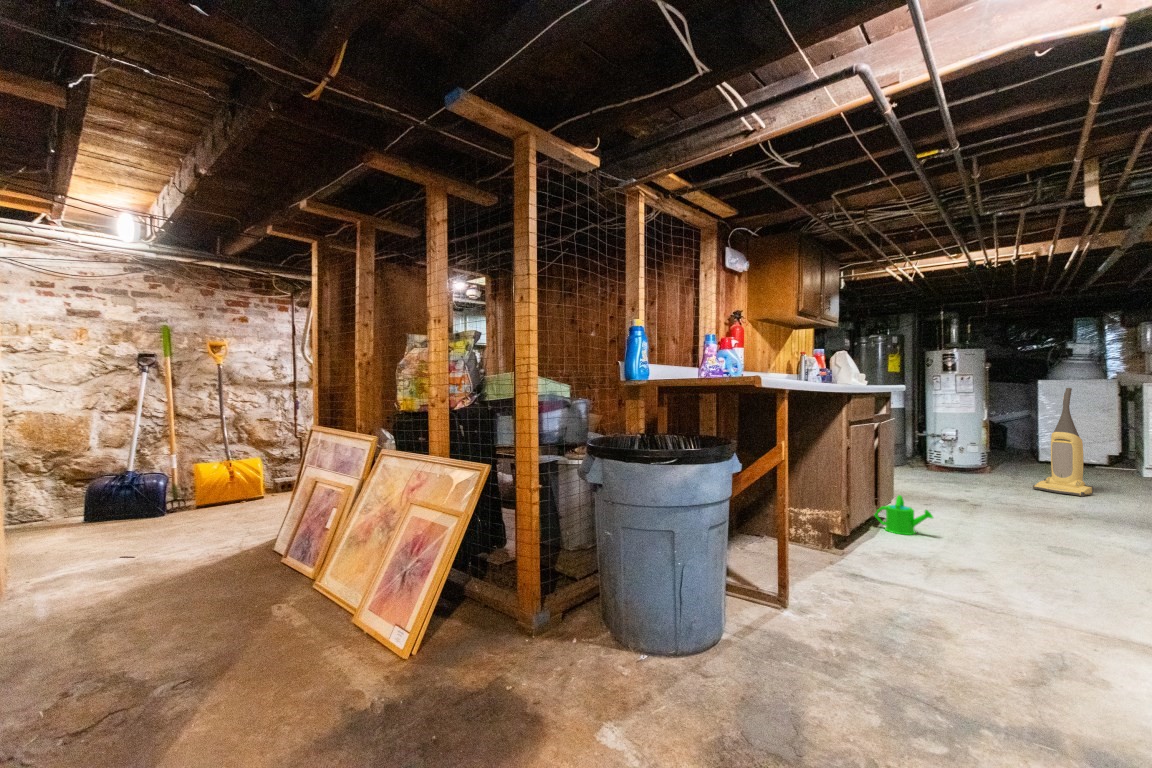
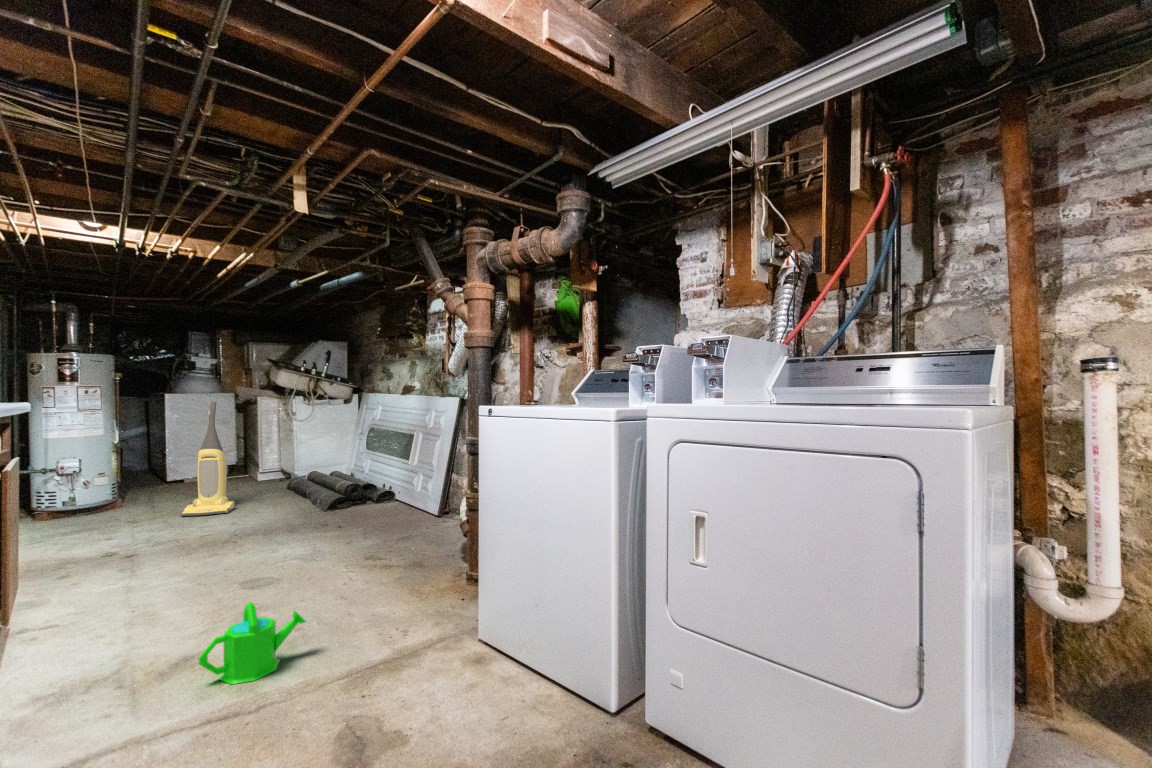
watering can: present [874,495,933,535] -> present [199,602,306,684]

